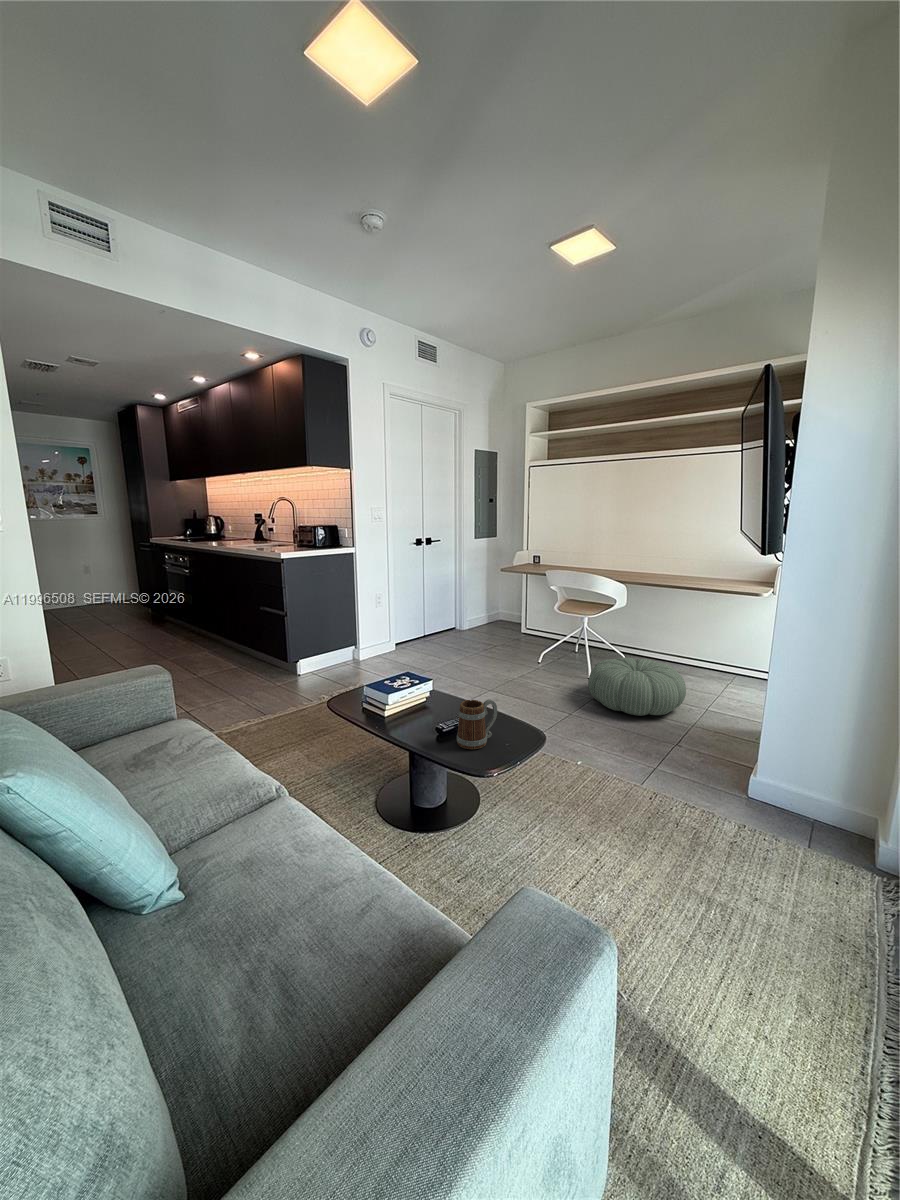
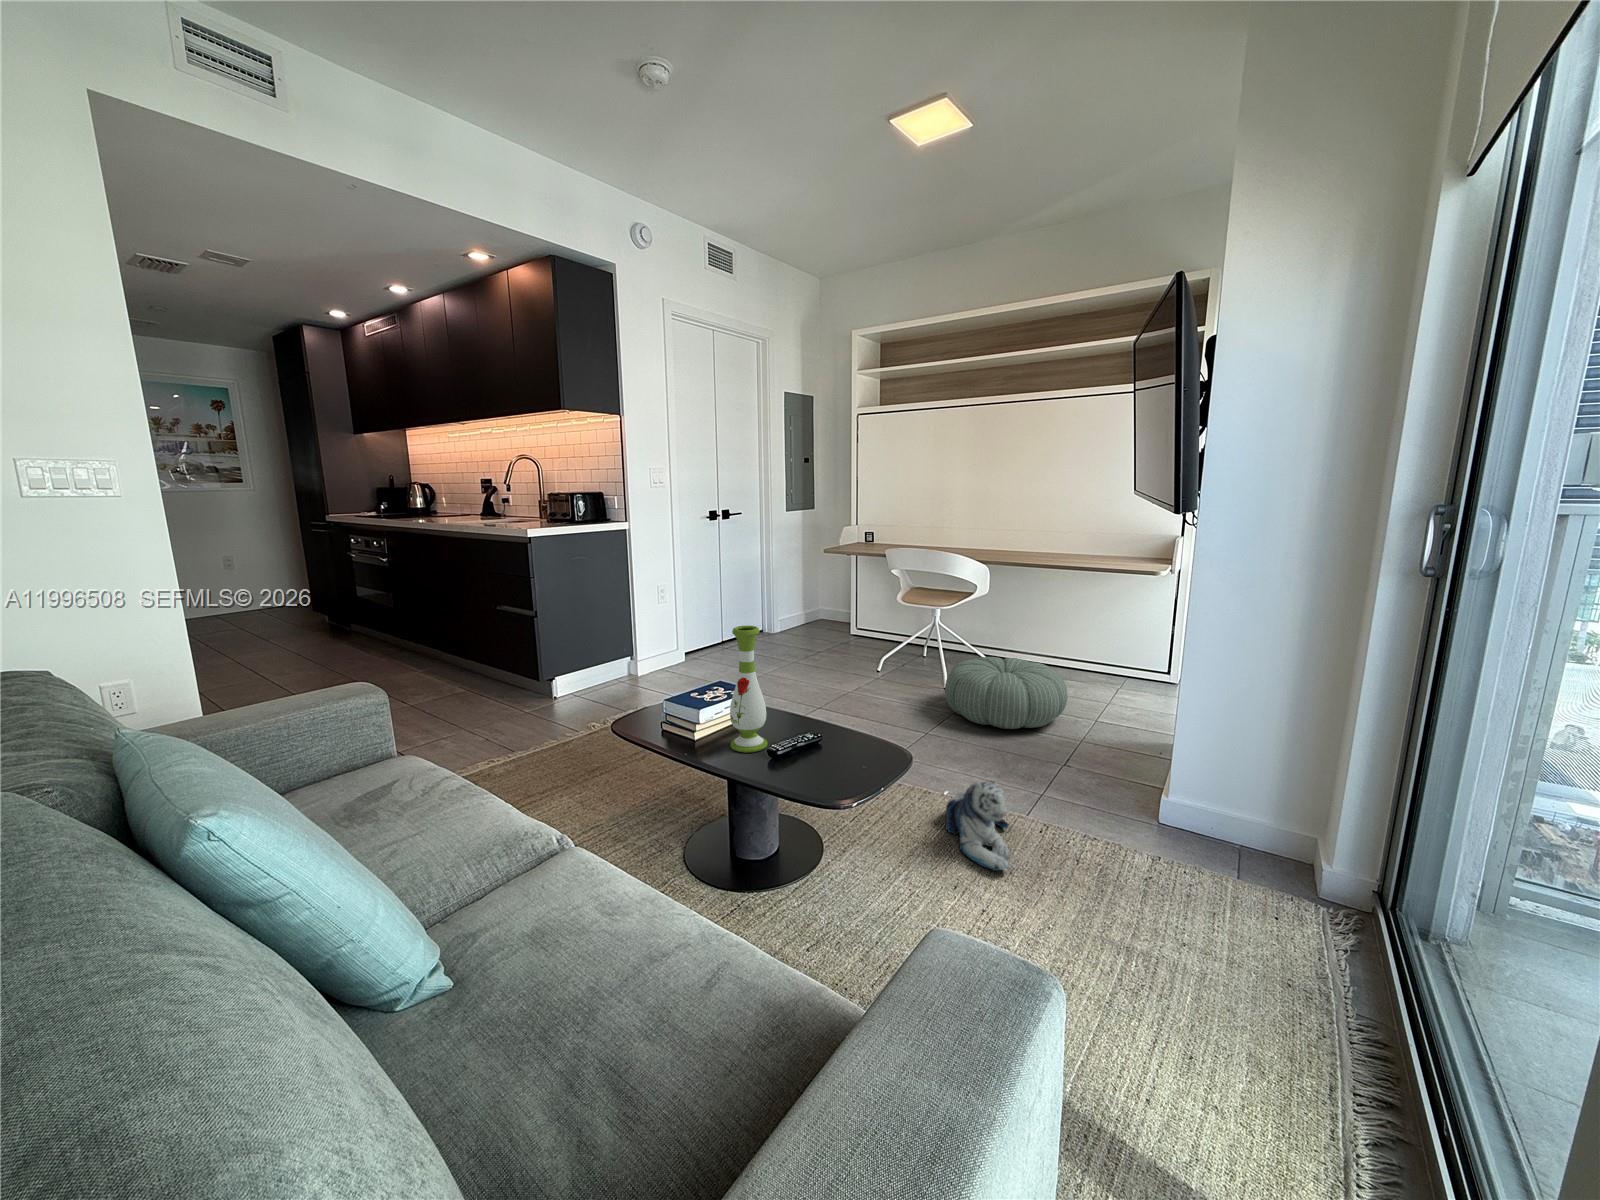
vase: none [408,636,436,730] -> present [730,626,768,752]
mug: present [457,699,497,749] -> none [799,706,851,772]
plush toy: none [576,759,627,830] -> present [945,781,1009,871]

